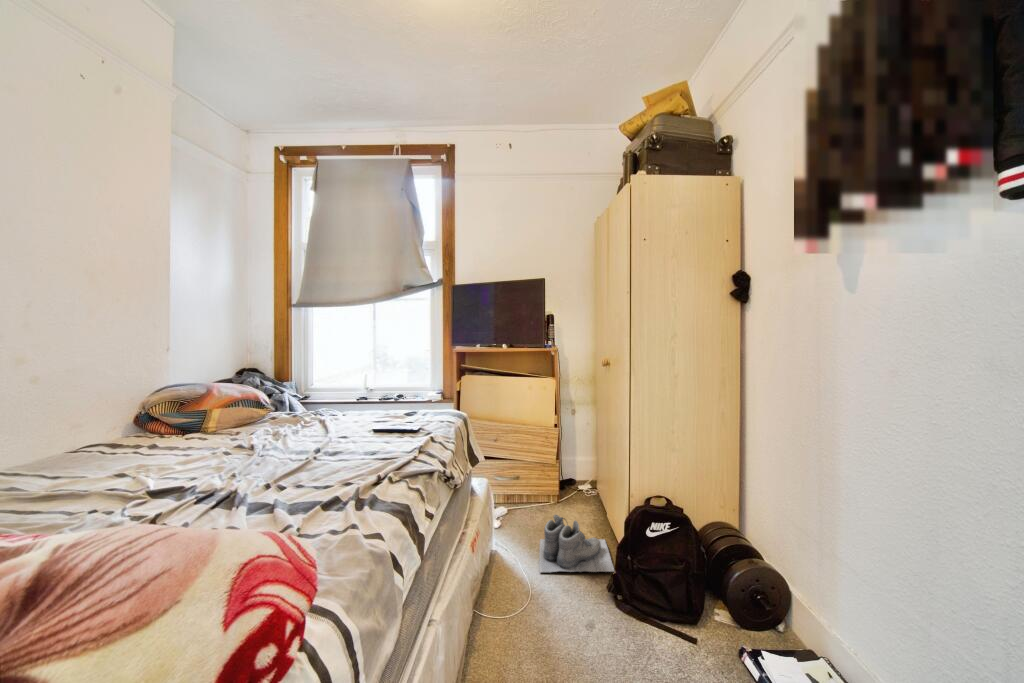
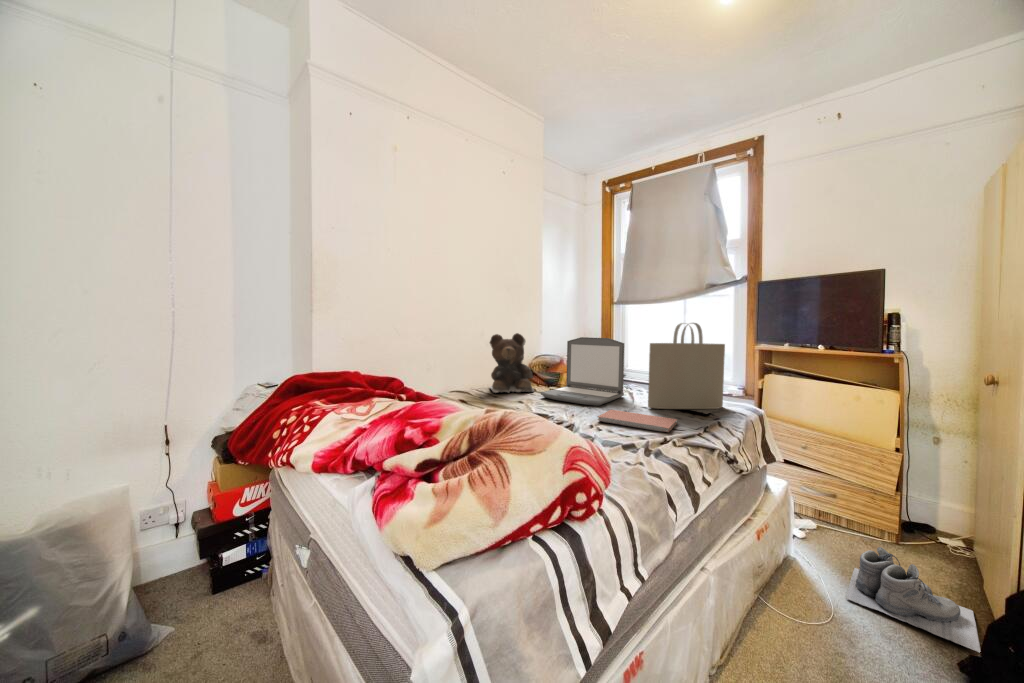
tote bag: none [346,325,431,437] -> present [648,323,725,409]
laptop: none [166,350,314,455] -> present [541,337,624,406]
teddy bear: none [32,351,154,468] -> present [490,333,534,393]
notebook: none [276,445,388,474] -> present [598,410,677,432]

